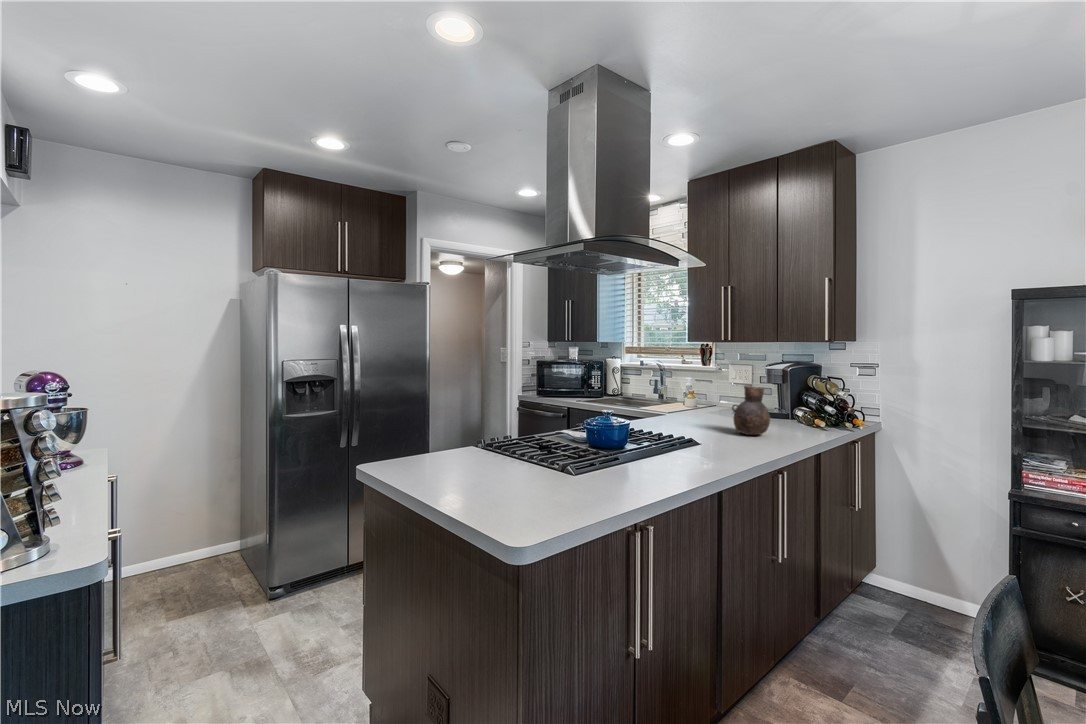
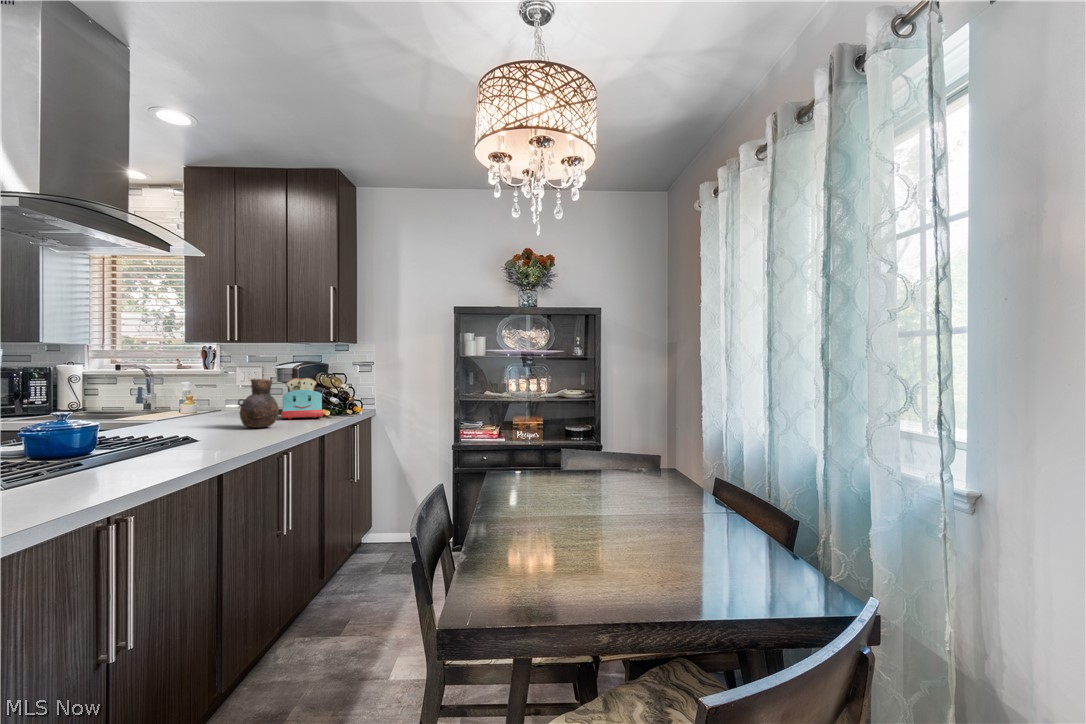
toaster: none [772,382,820,426] -> present [281,378,326,419]

